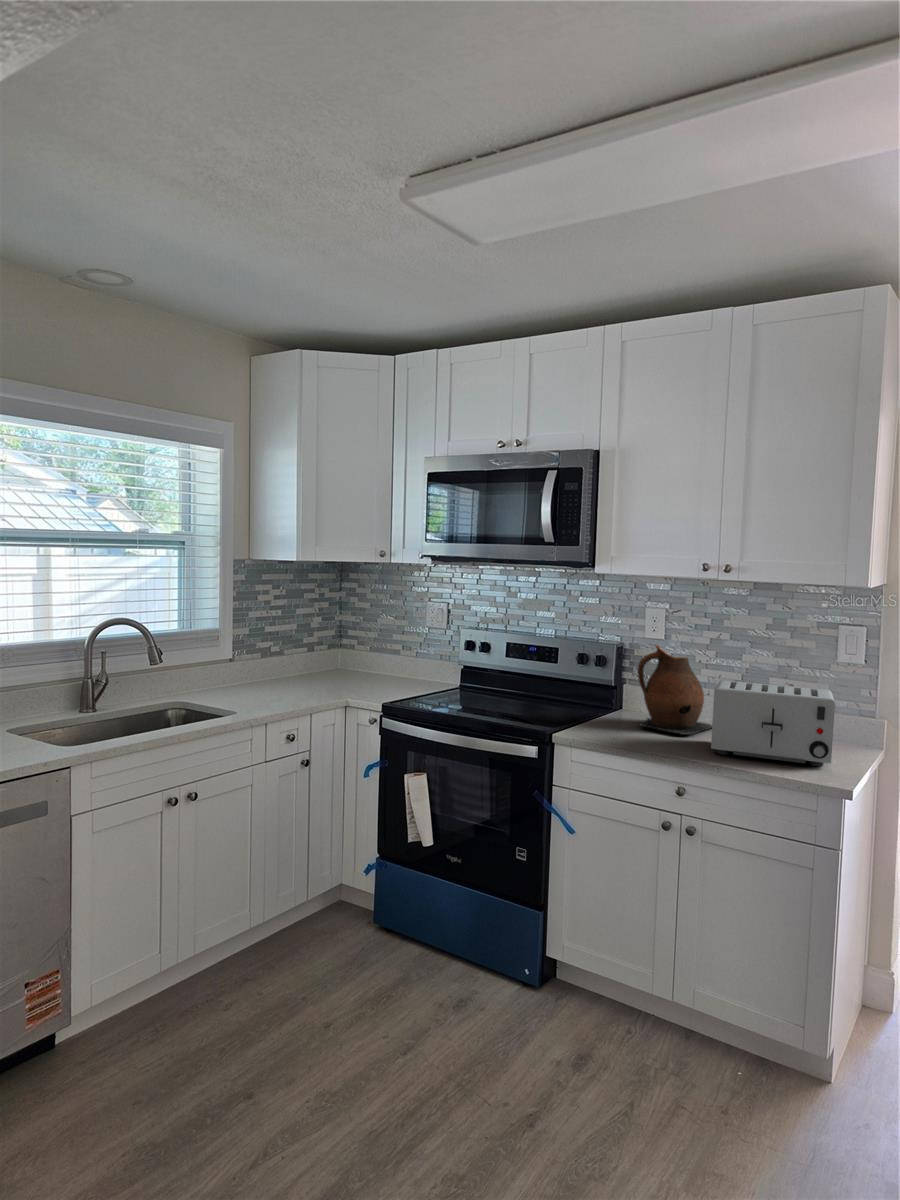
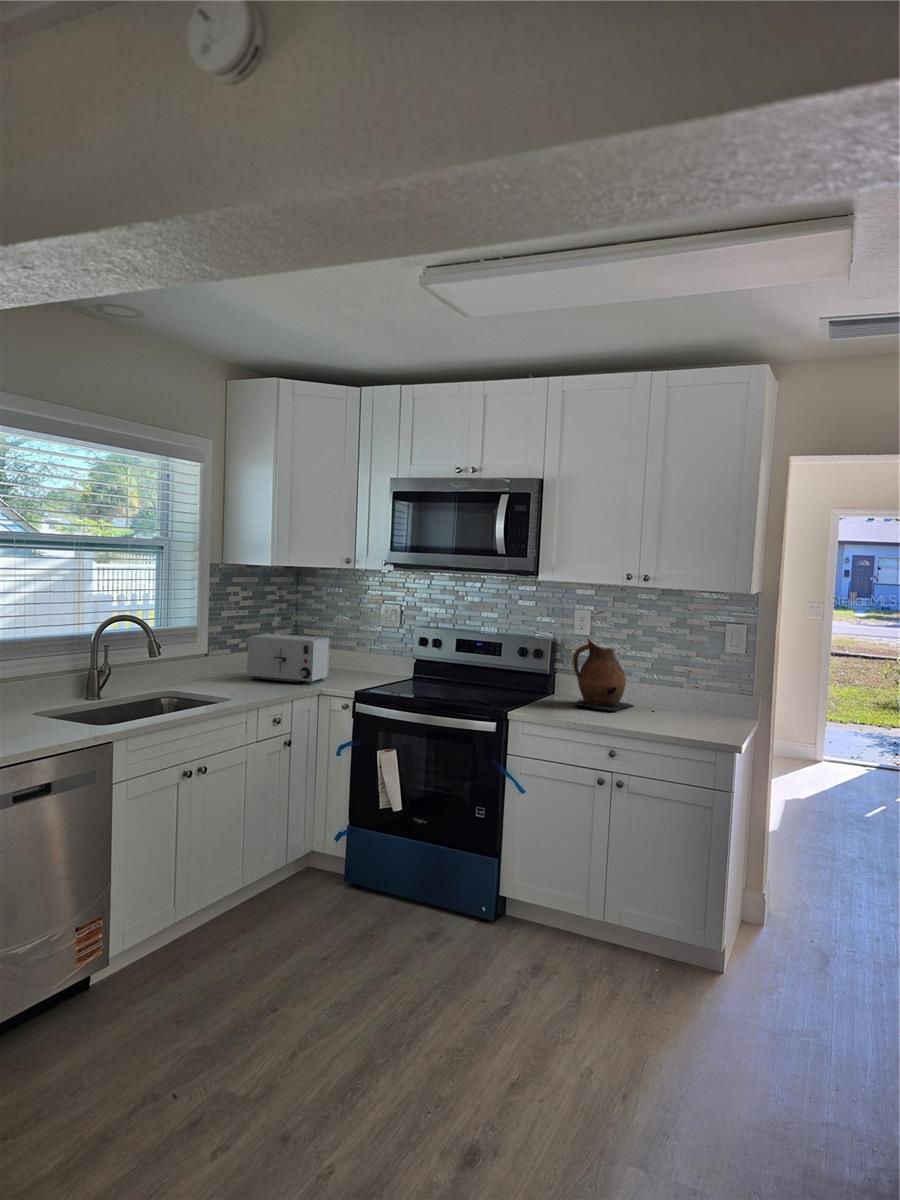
toaster: present [711,680,835,767] -> present [247,633,330,684]

